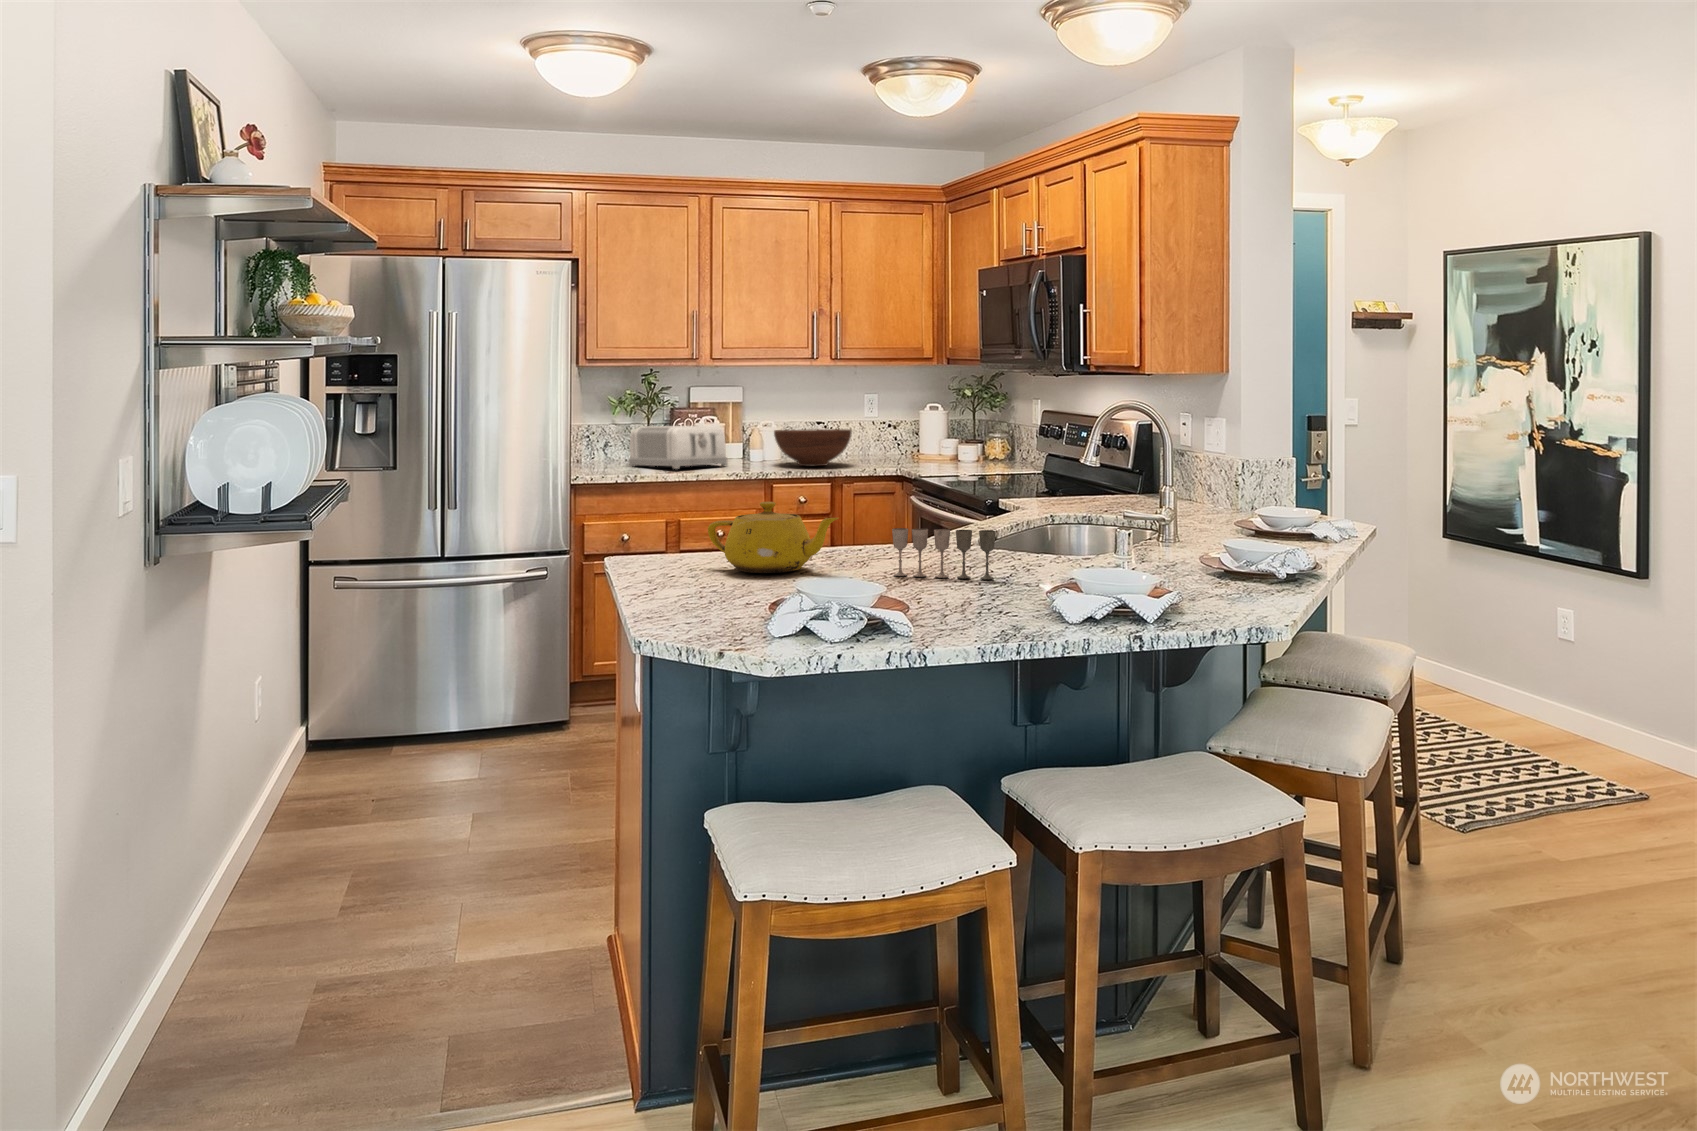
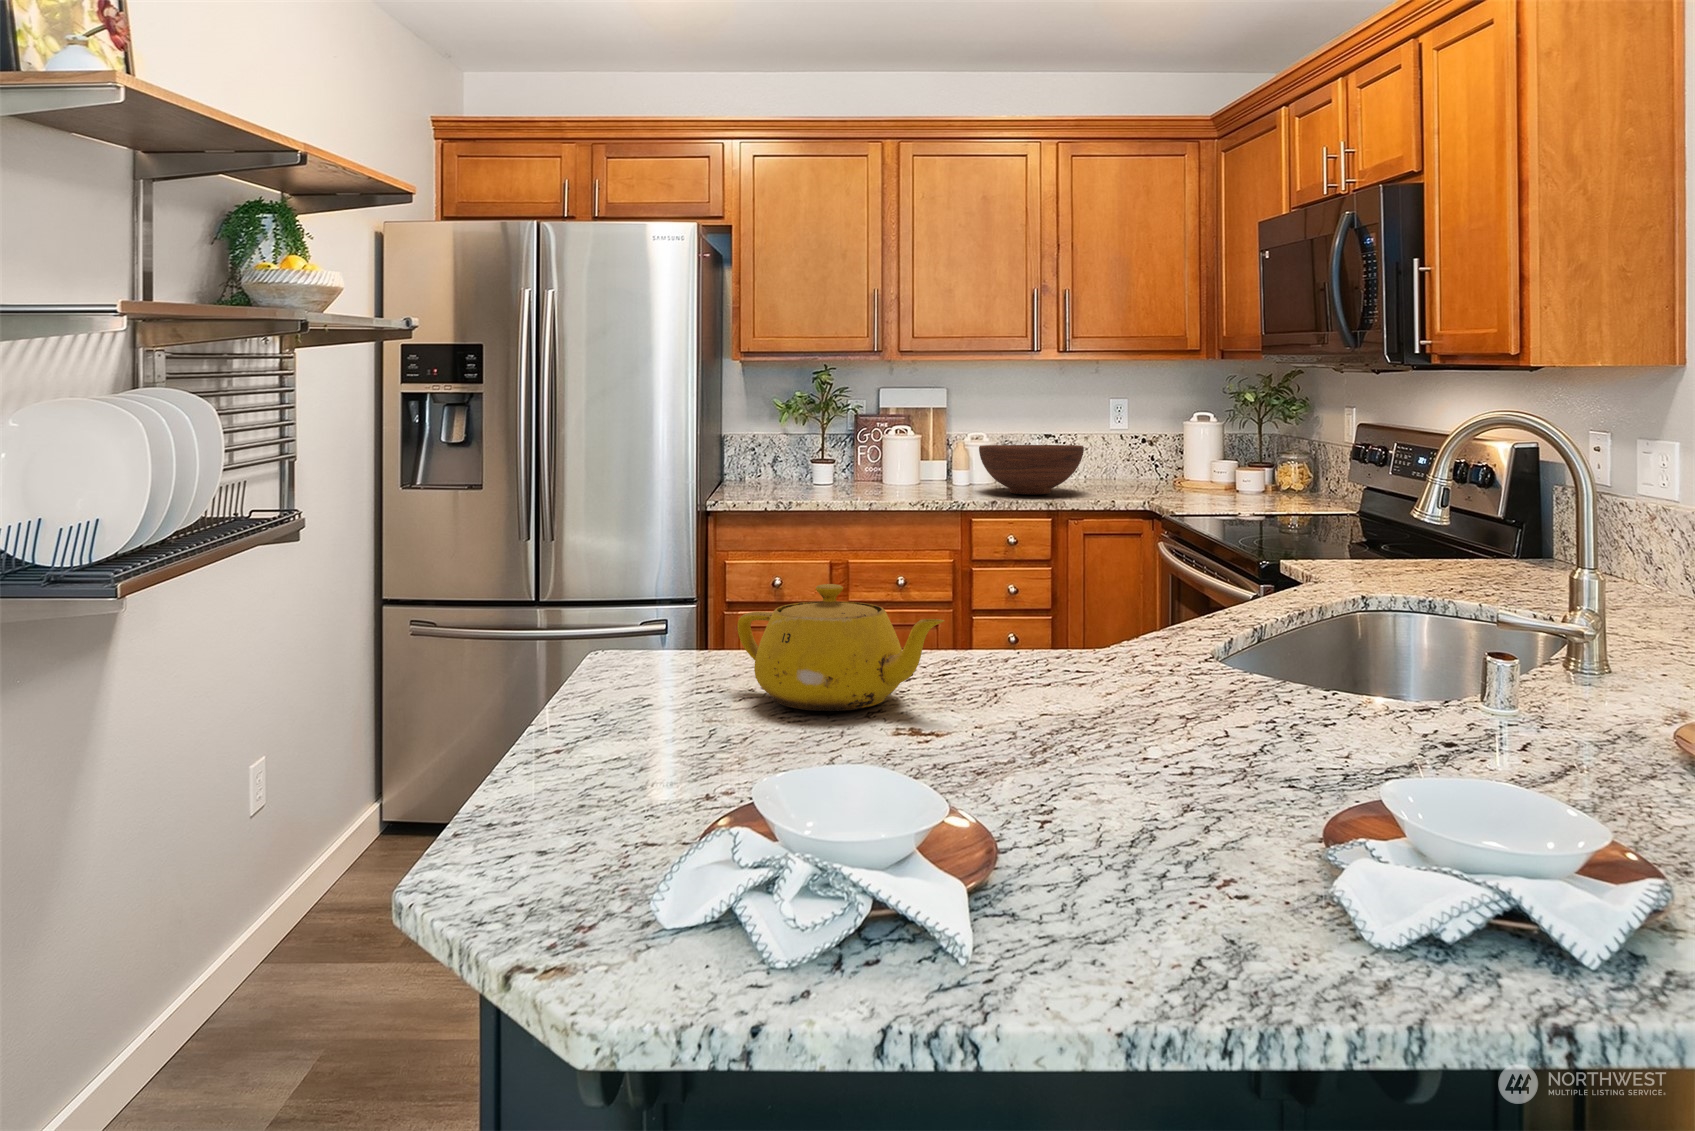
toaster: present [629,426,728,469] -> none [792,439,917,495]
wine glass: present [892,528,996,579] -> none [1037,645,1232,758]

